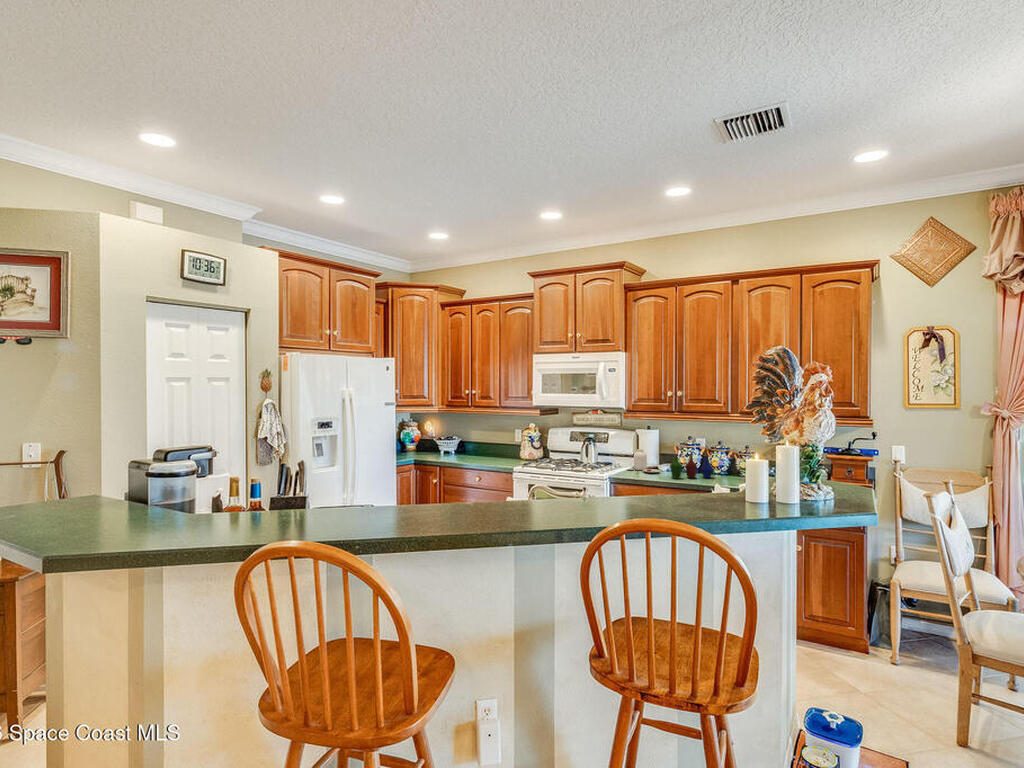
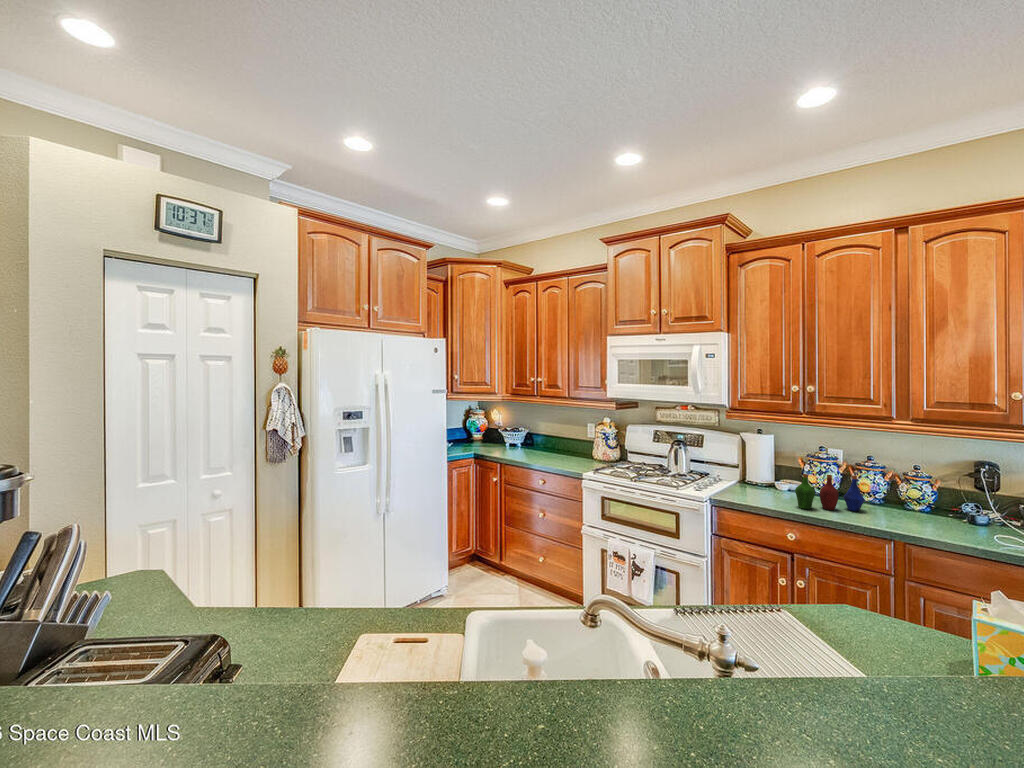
jar: present [628,449,660,473] -> none [728,461,778,495]

